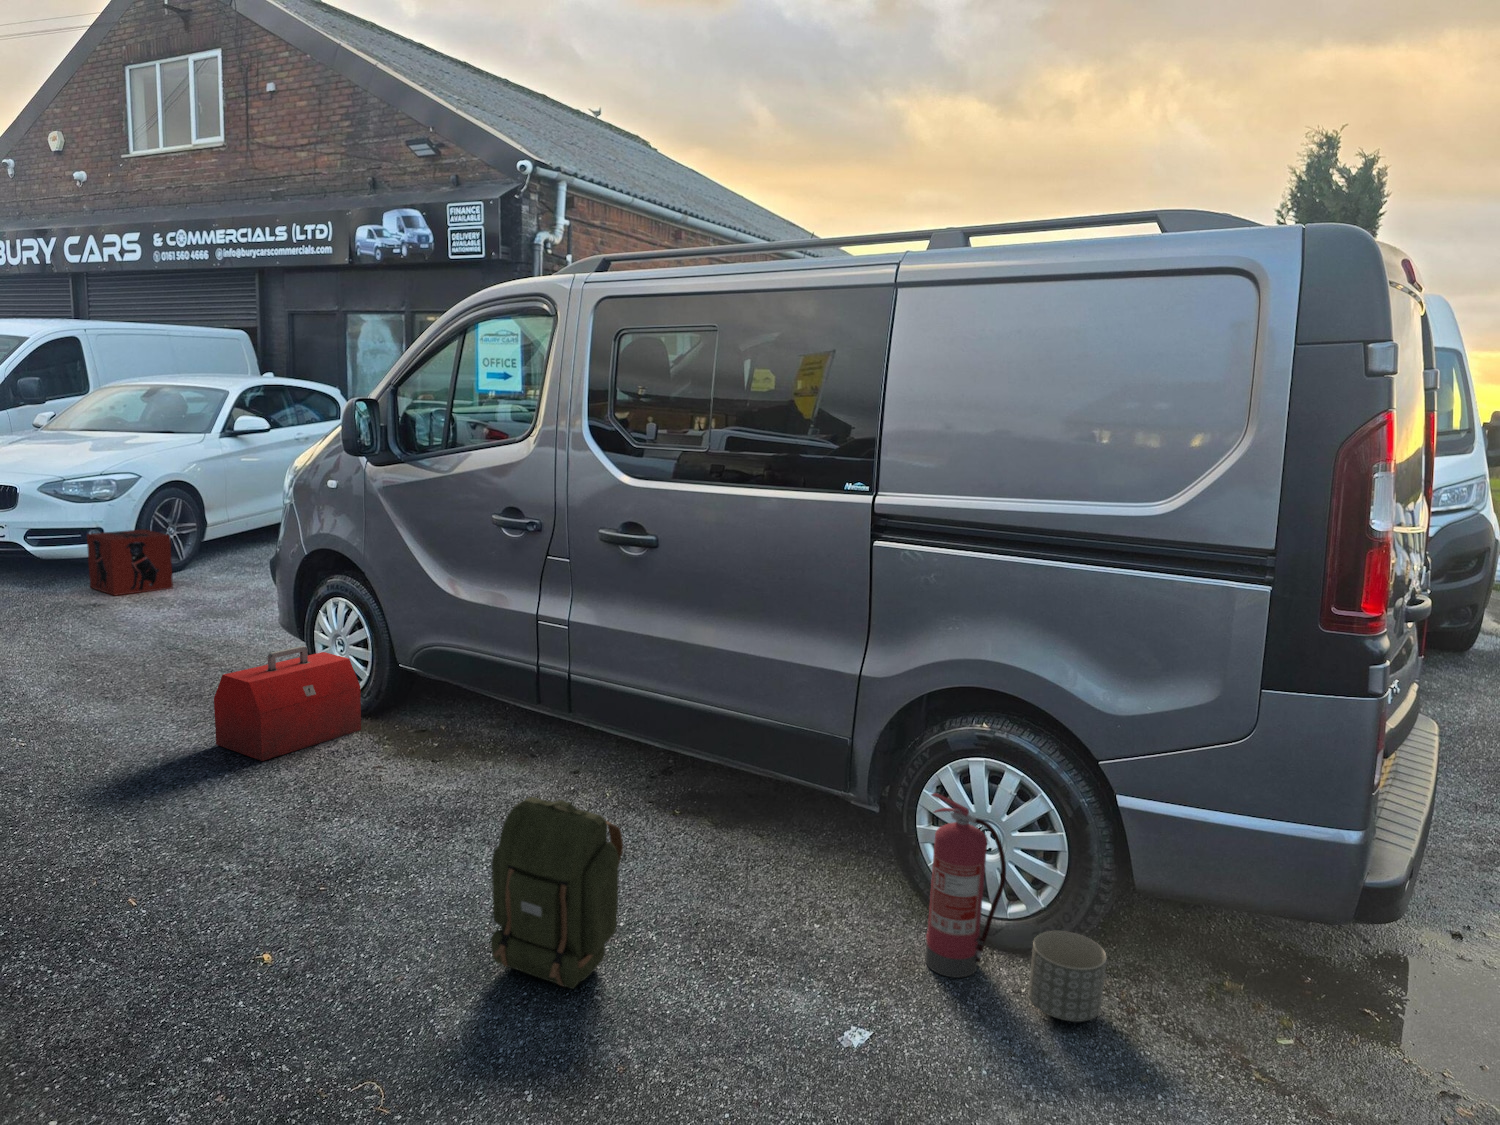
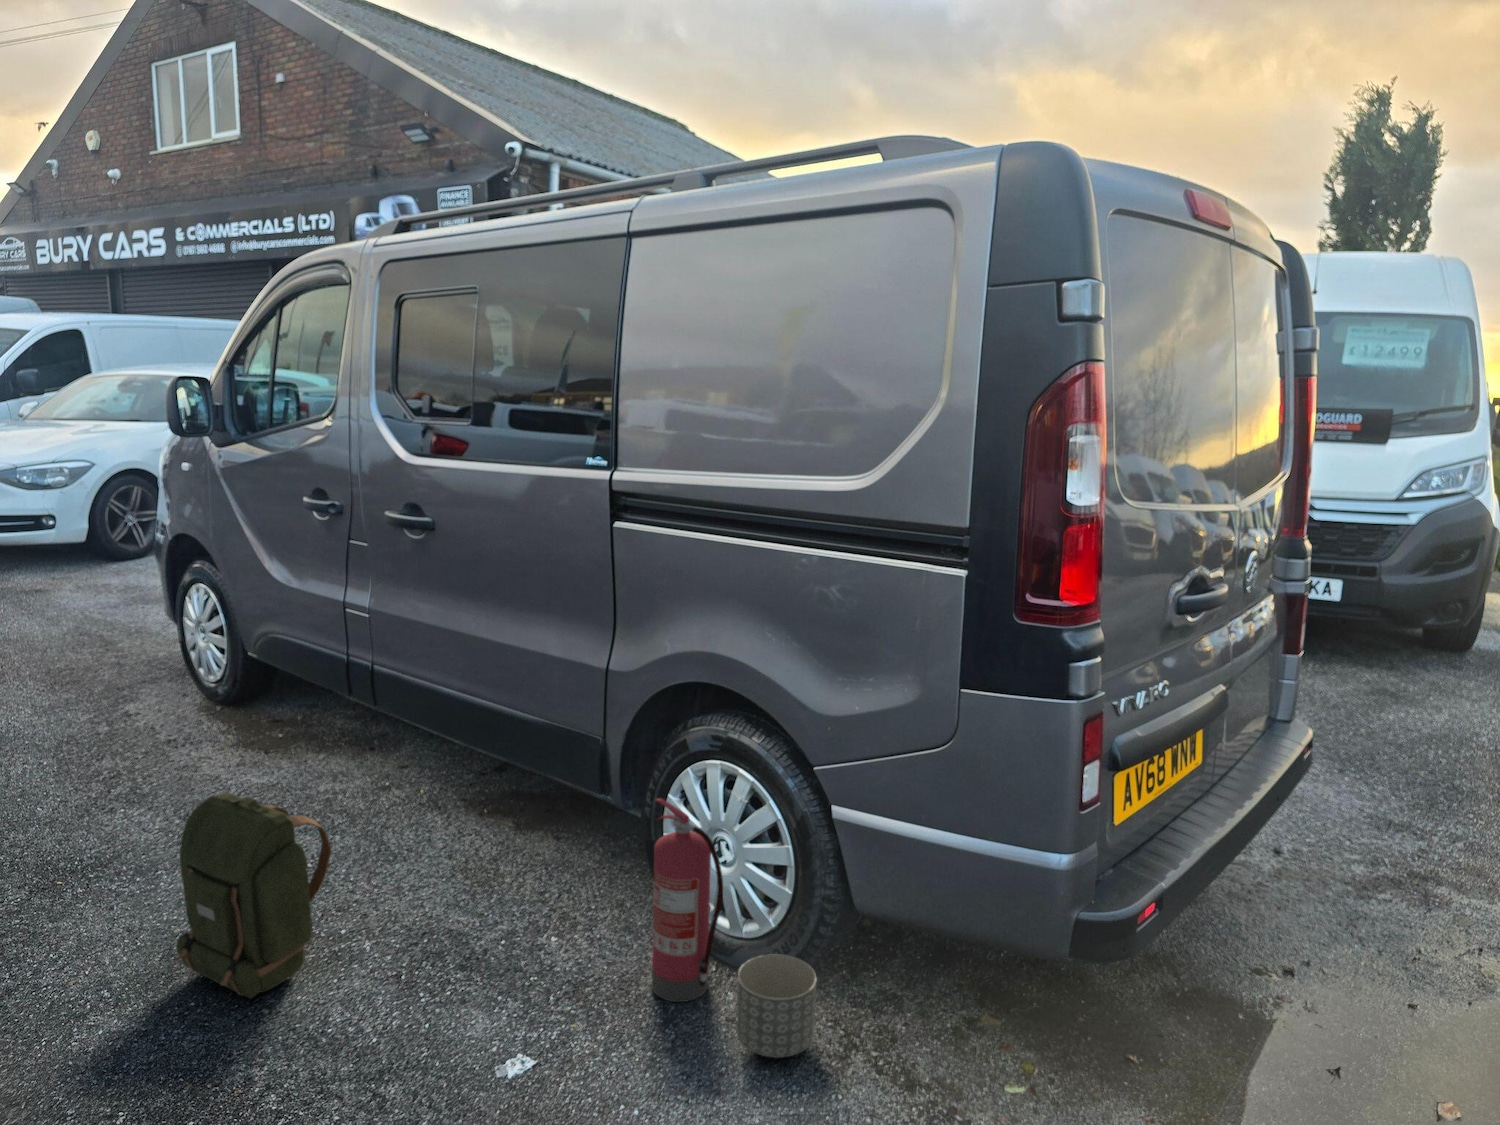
storage box: present [87,529,173,595] -> none [38,518,123,584]
toolbox: present [214,646,361,761] -> none [56,633,214,750]

